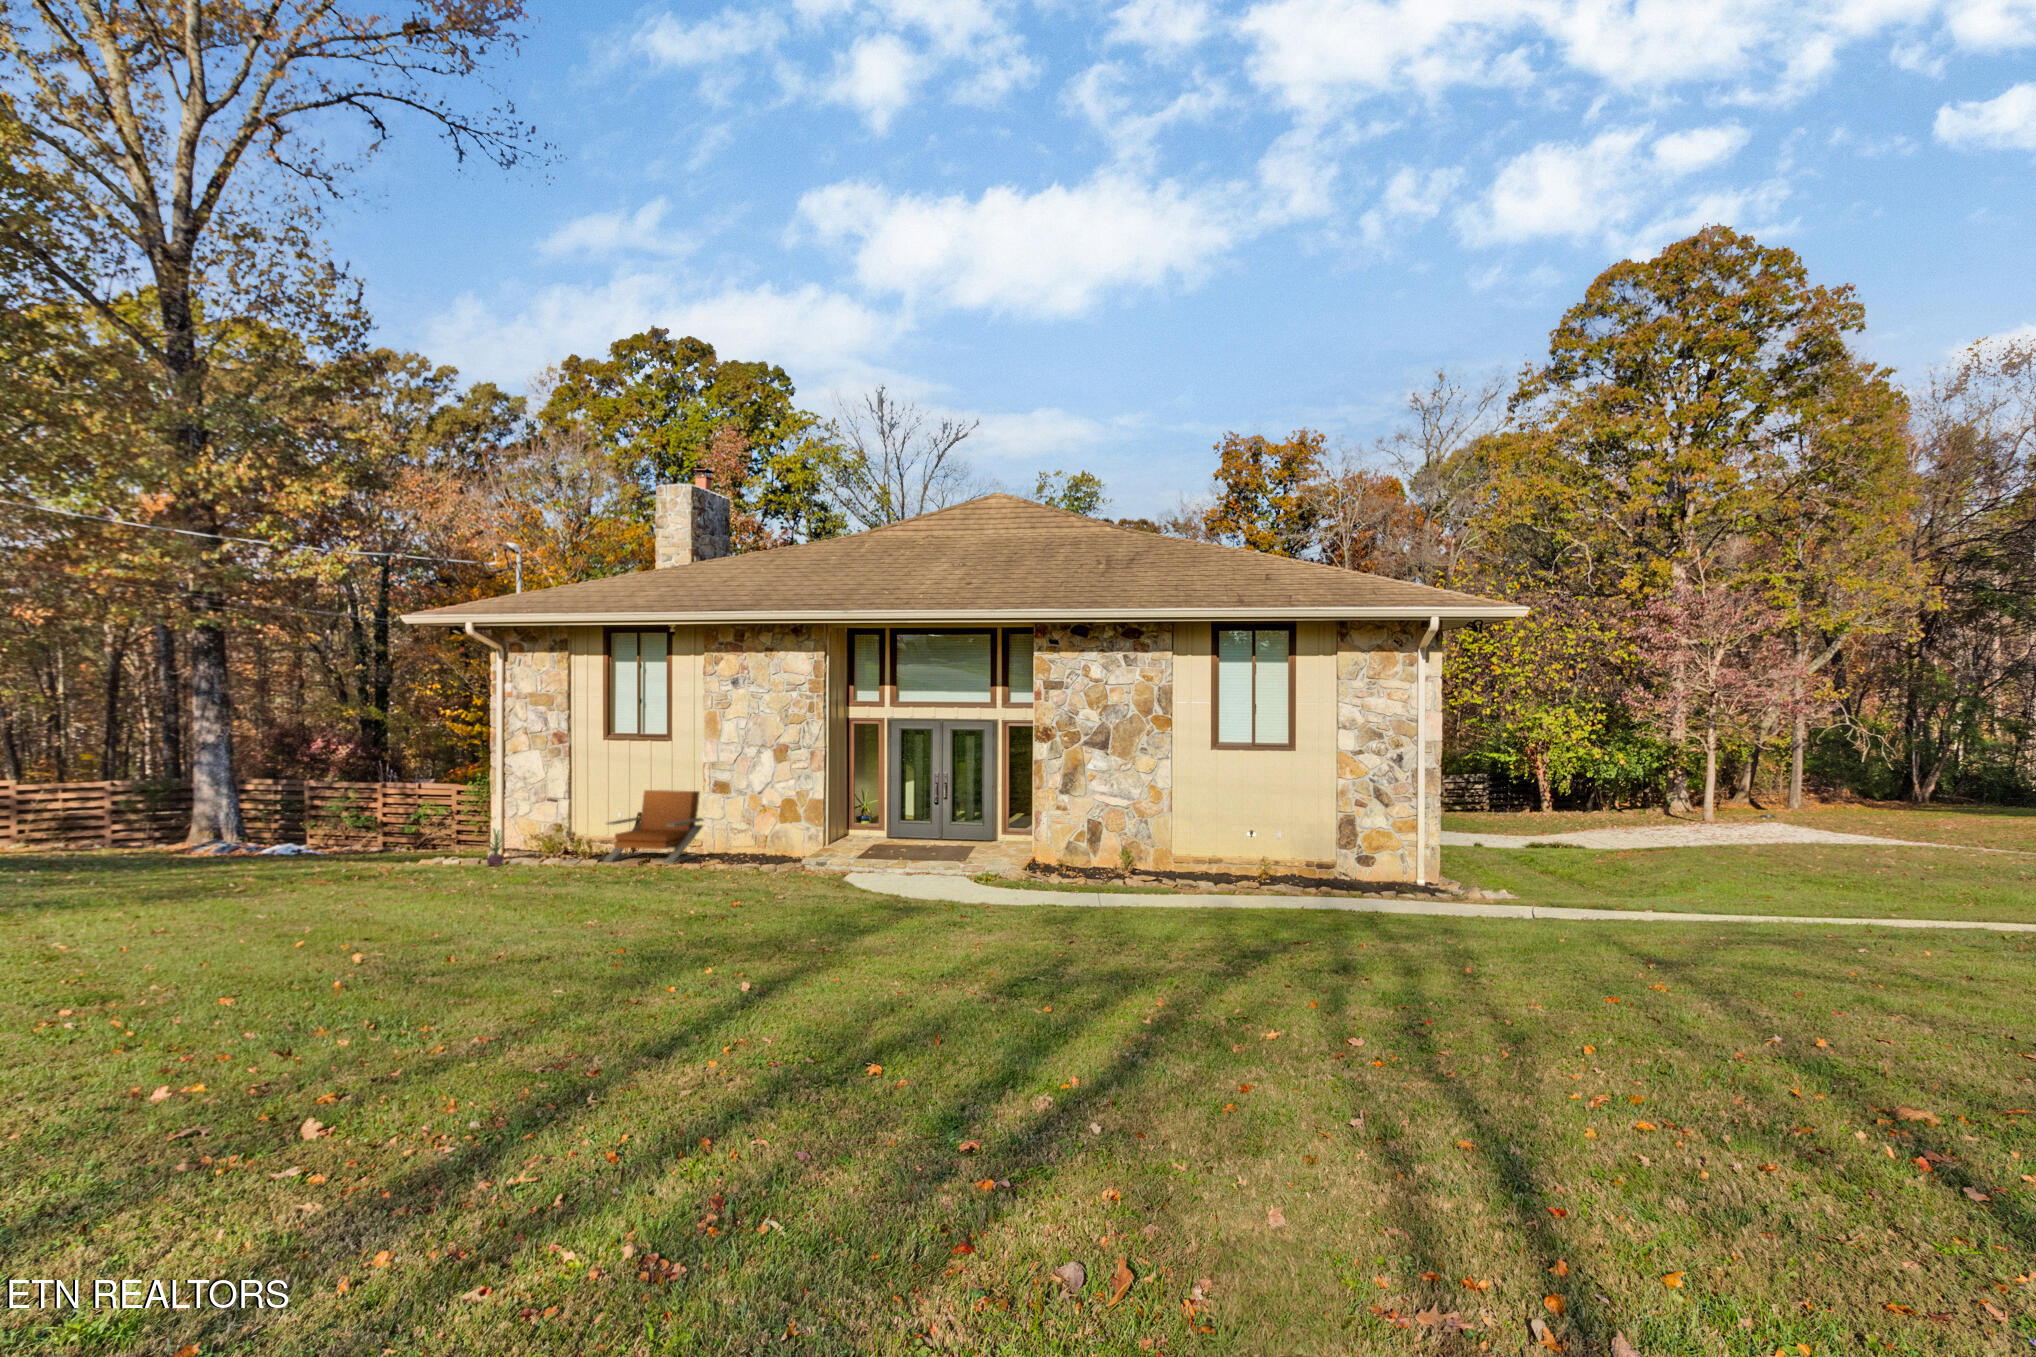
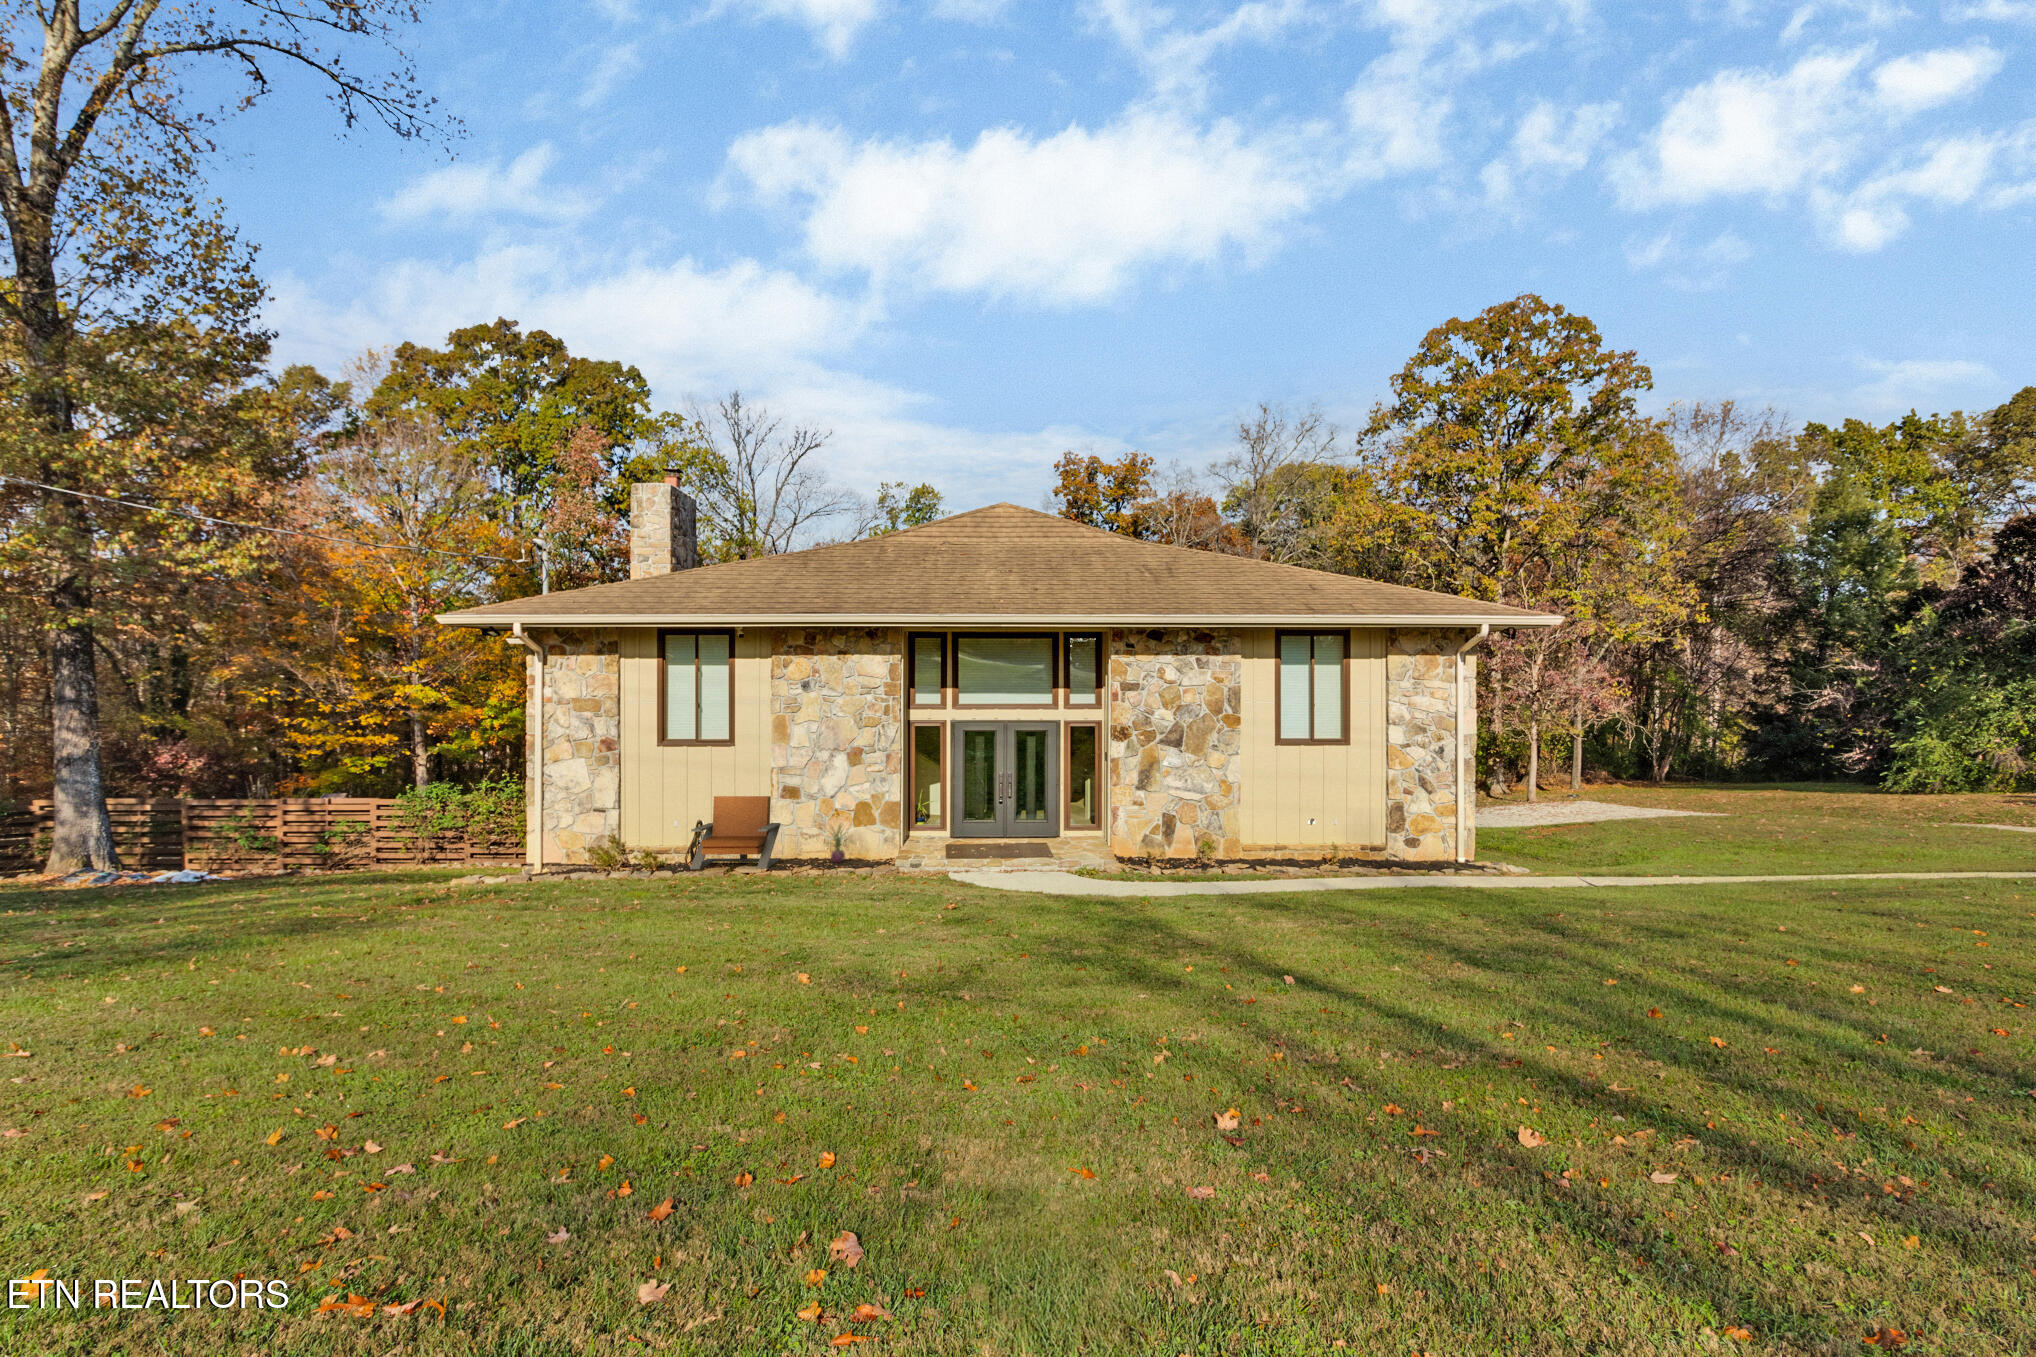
decorative plant: present [487,829,504,866] -> present [827,825,845,863]

